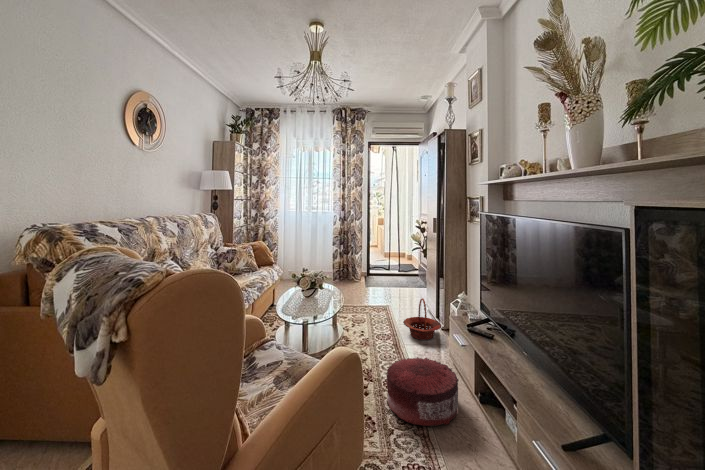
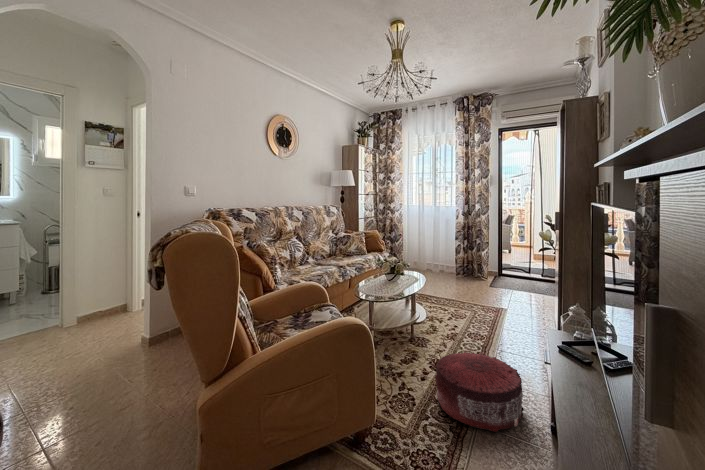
basket: present [403,298,441,340] -> none [500,298,551,347]

